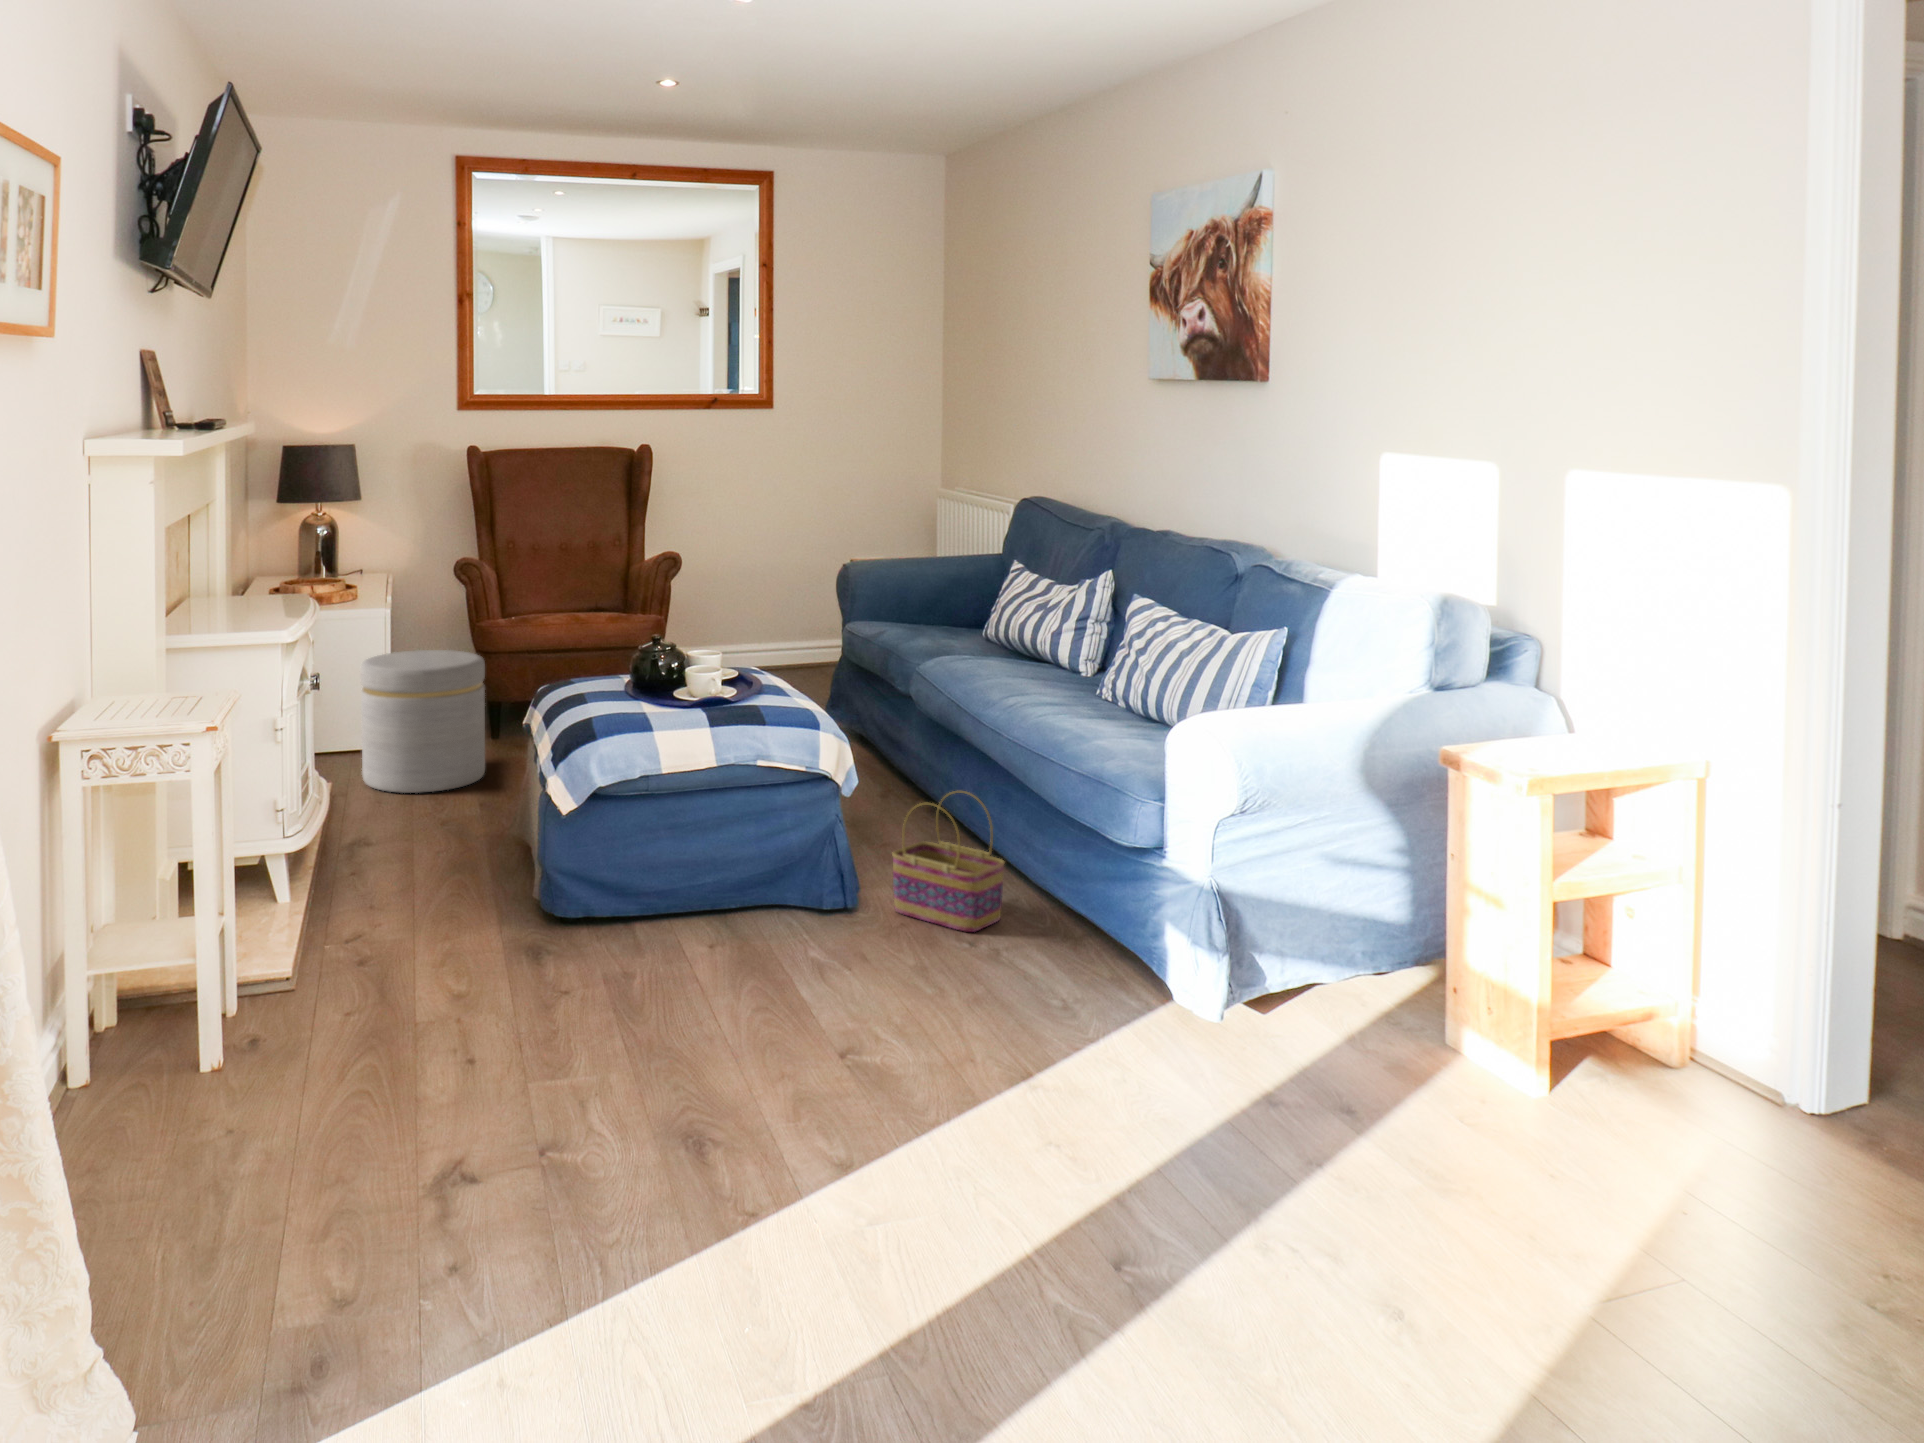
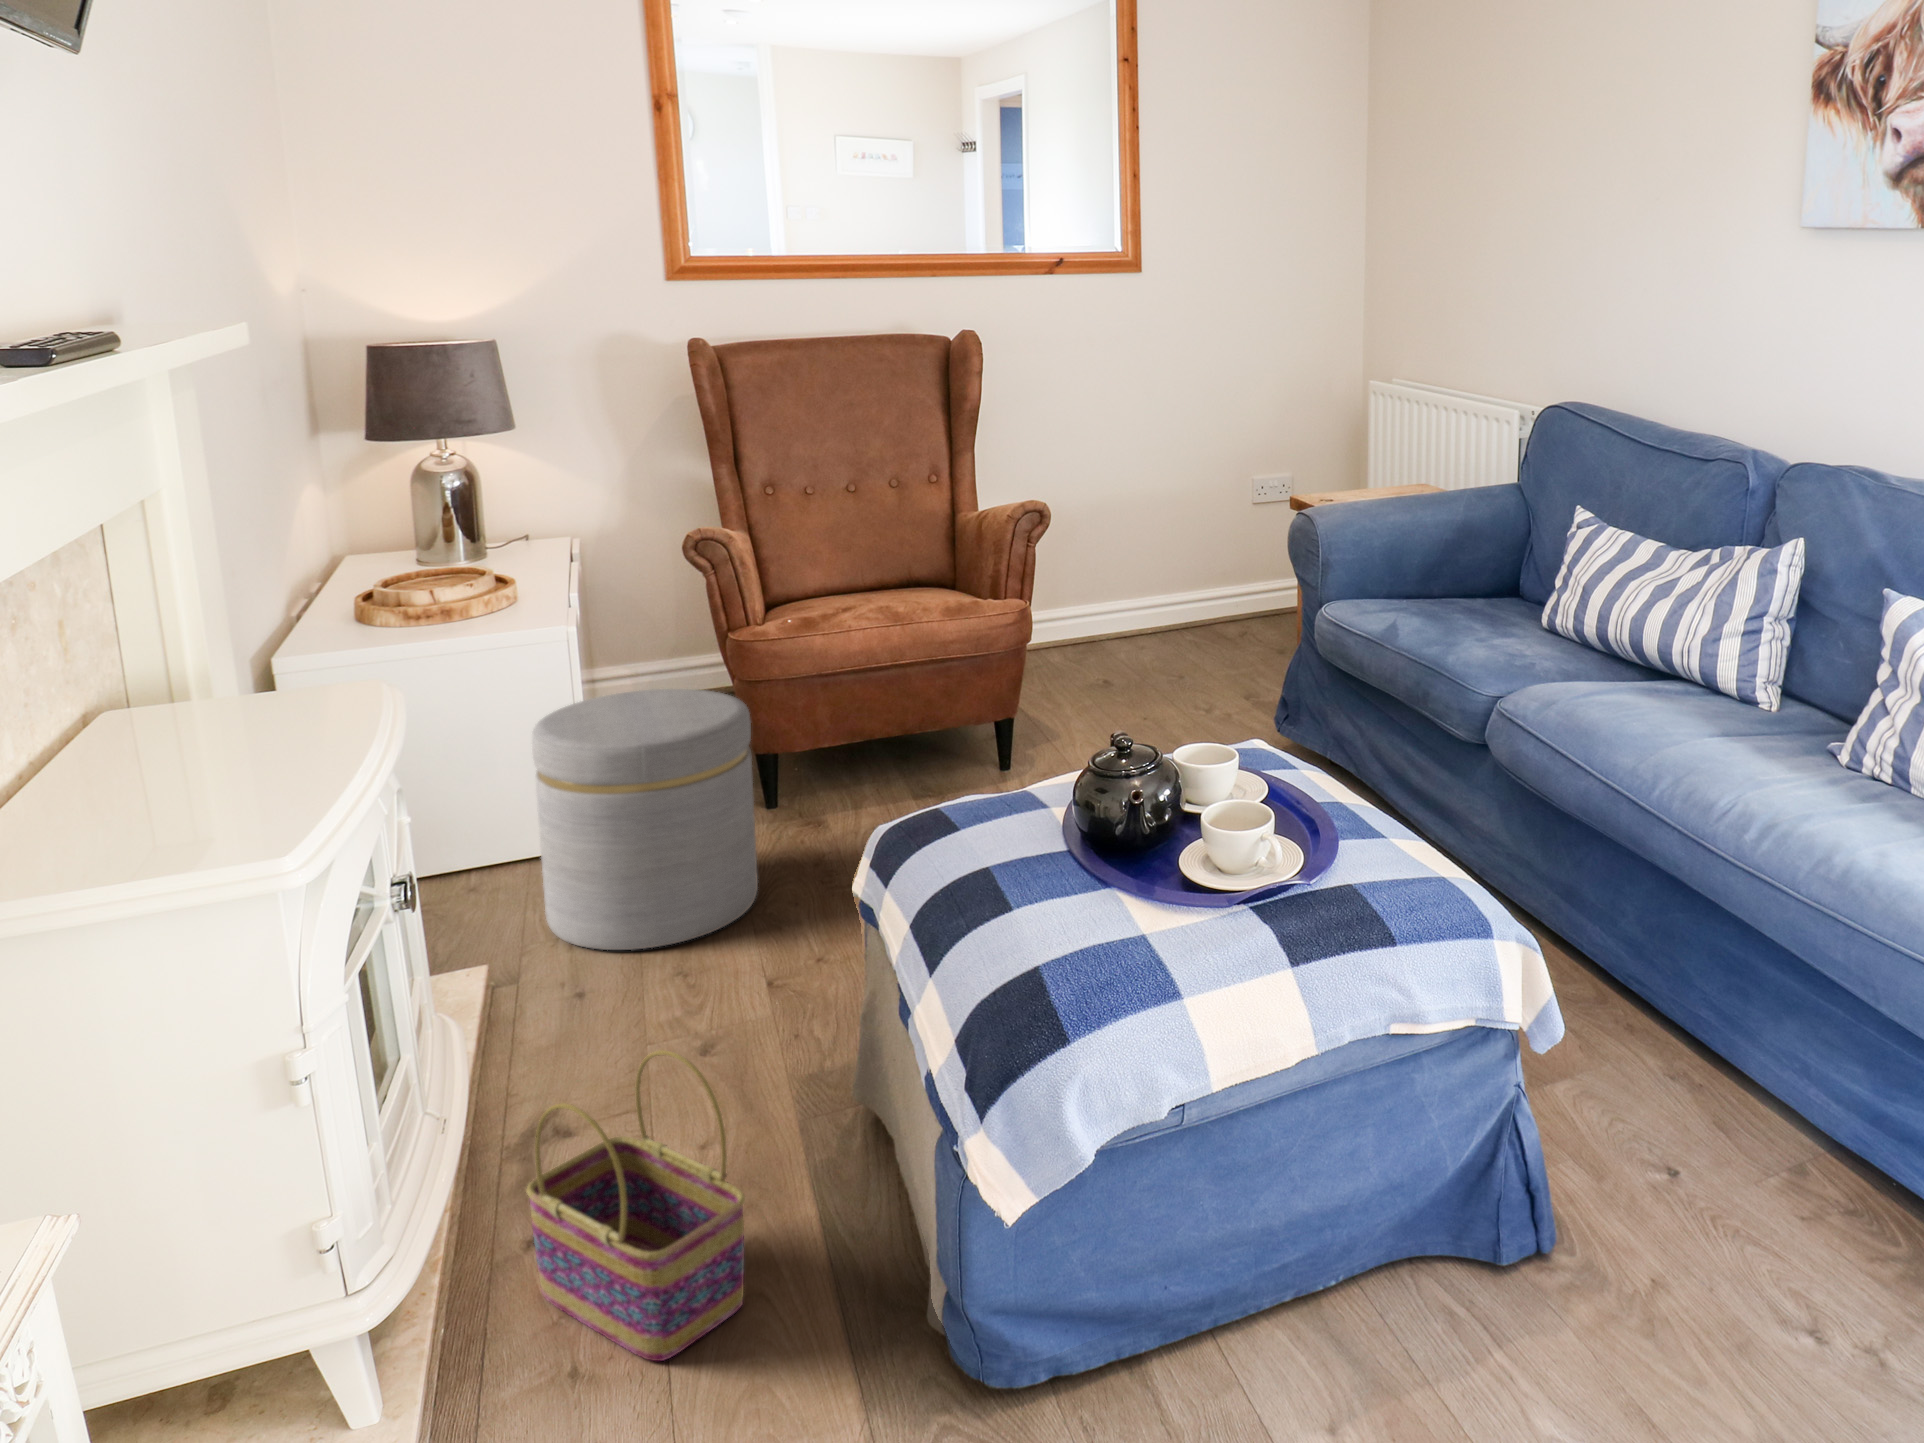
basket: present [892,791,1005,932] -> present [527,1050,745,1361]

